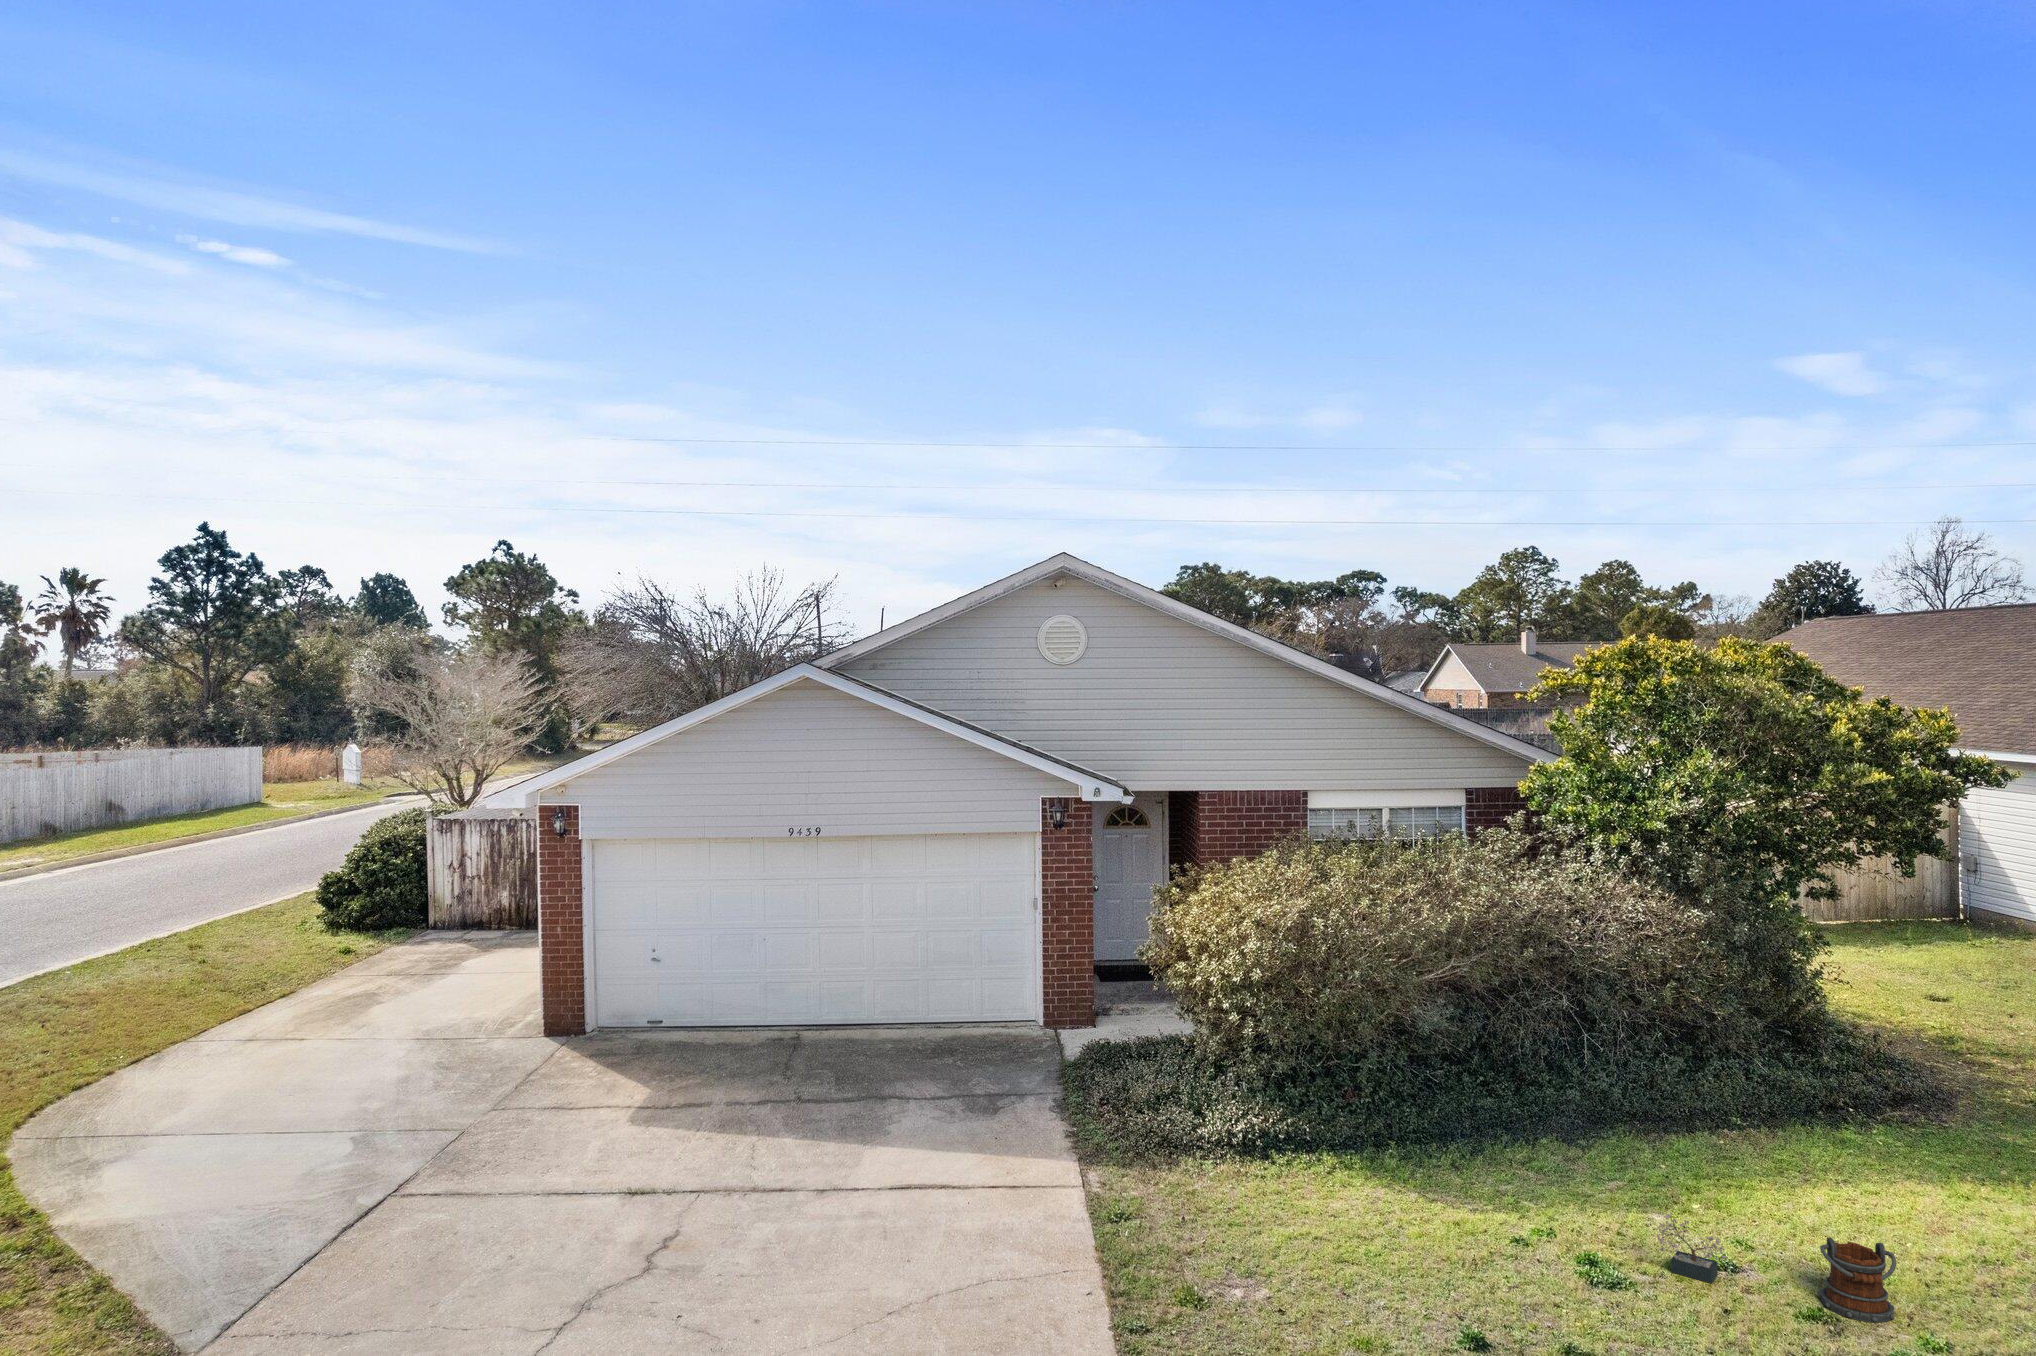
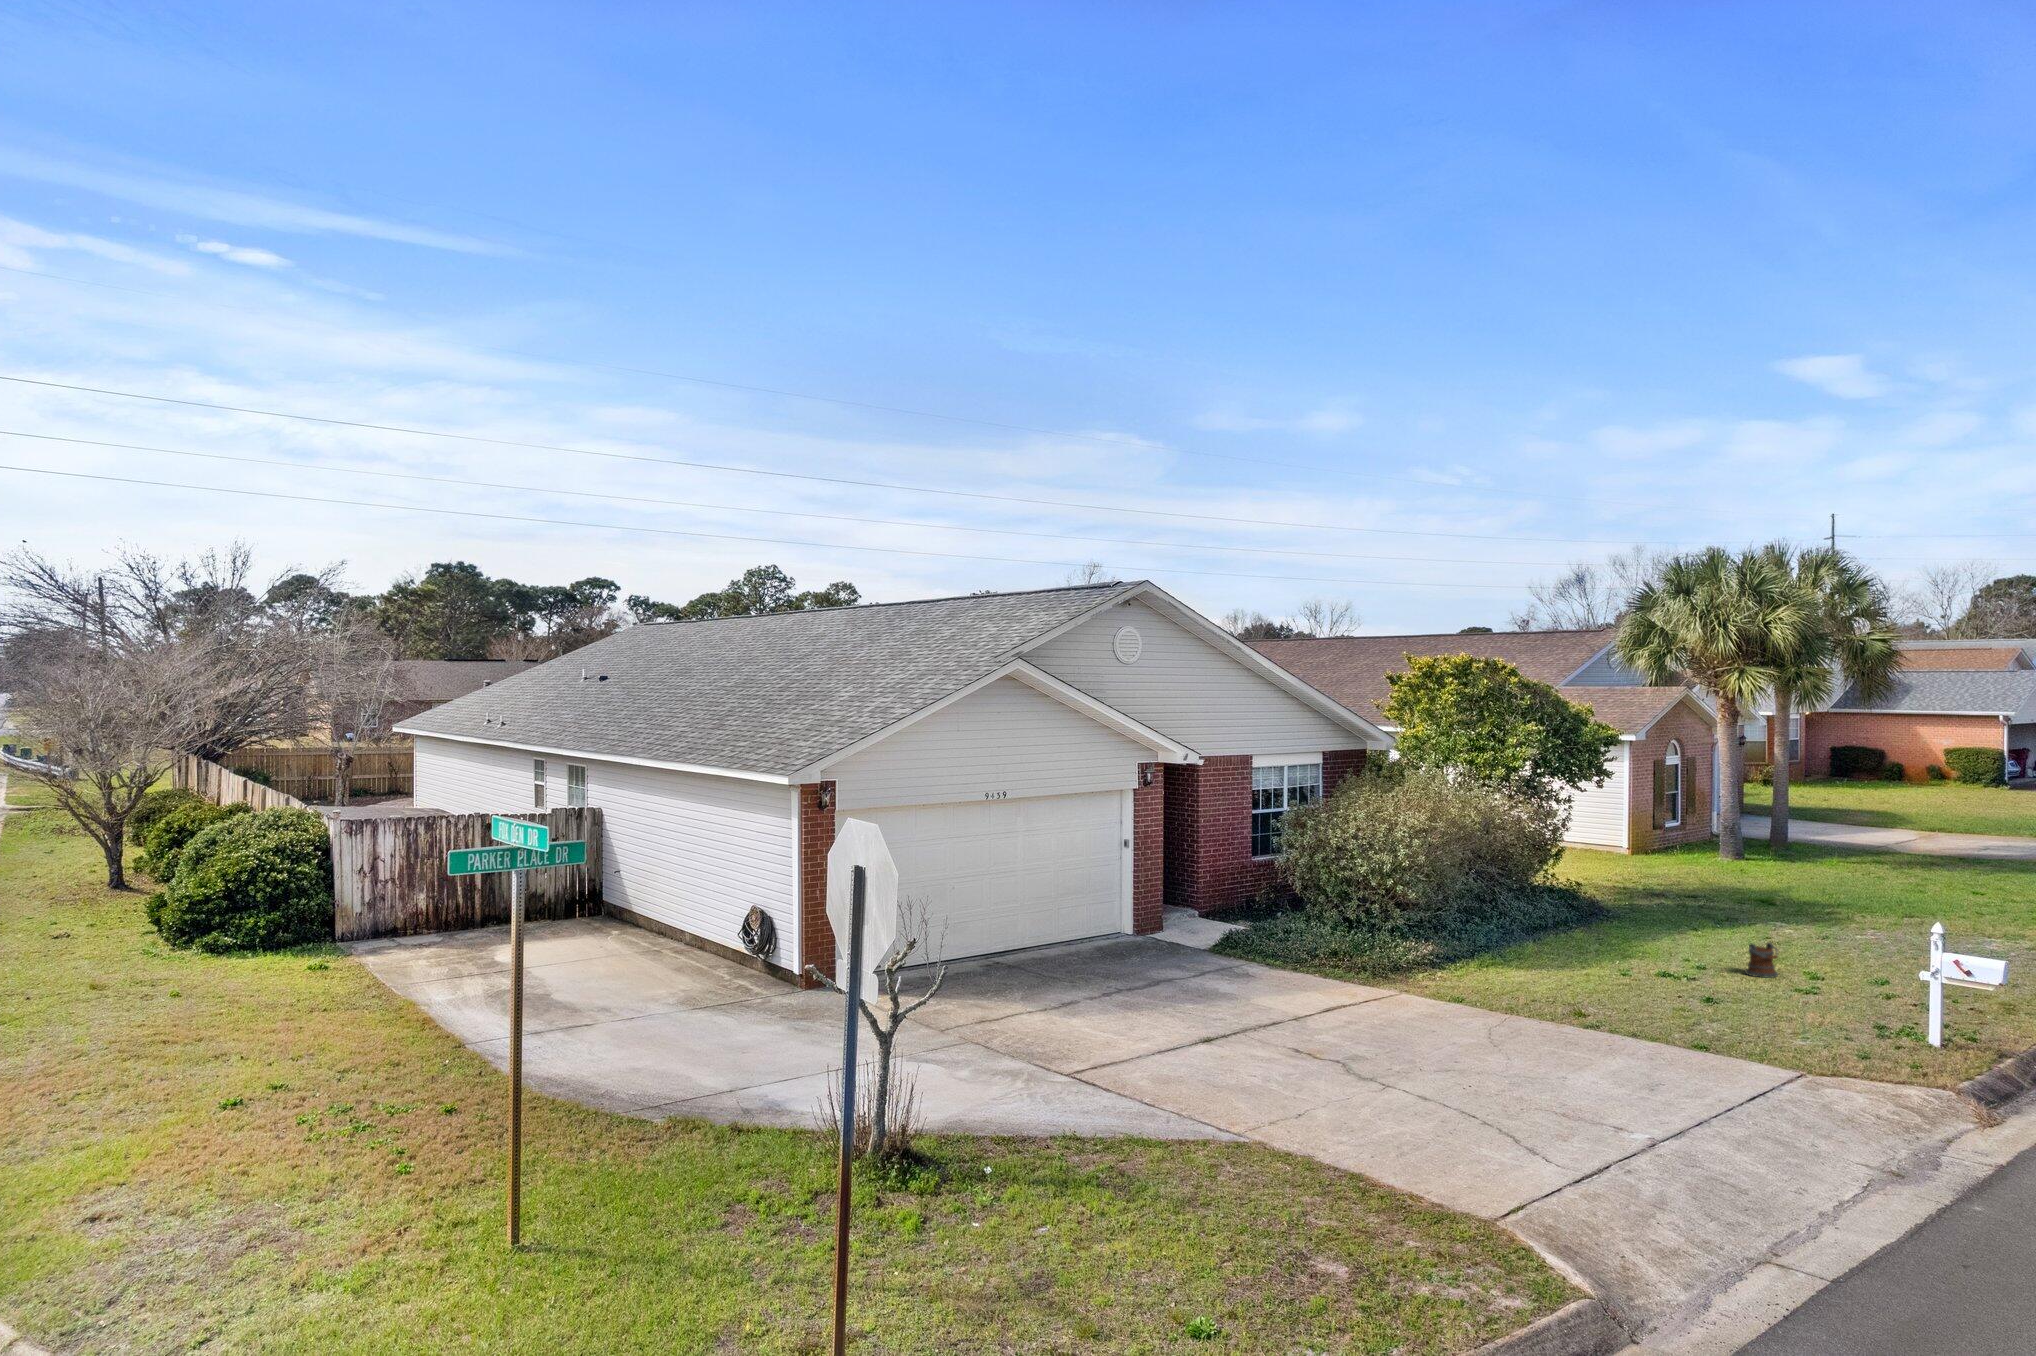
decorative plant: present [1657,1213,1726,1284] -> none [1674,948,1710,977]

